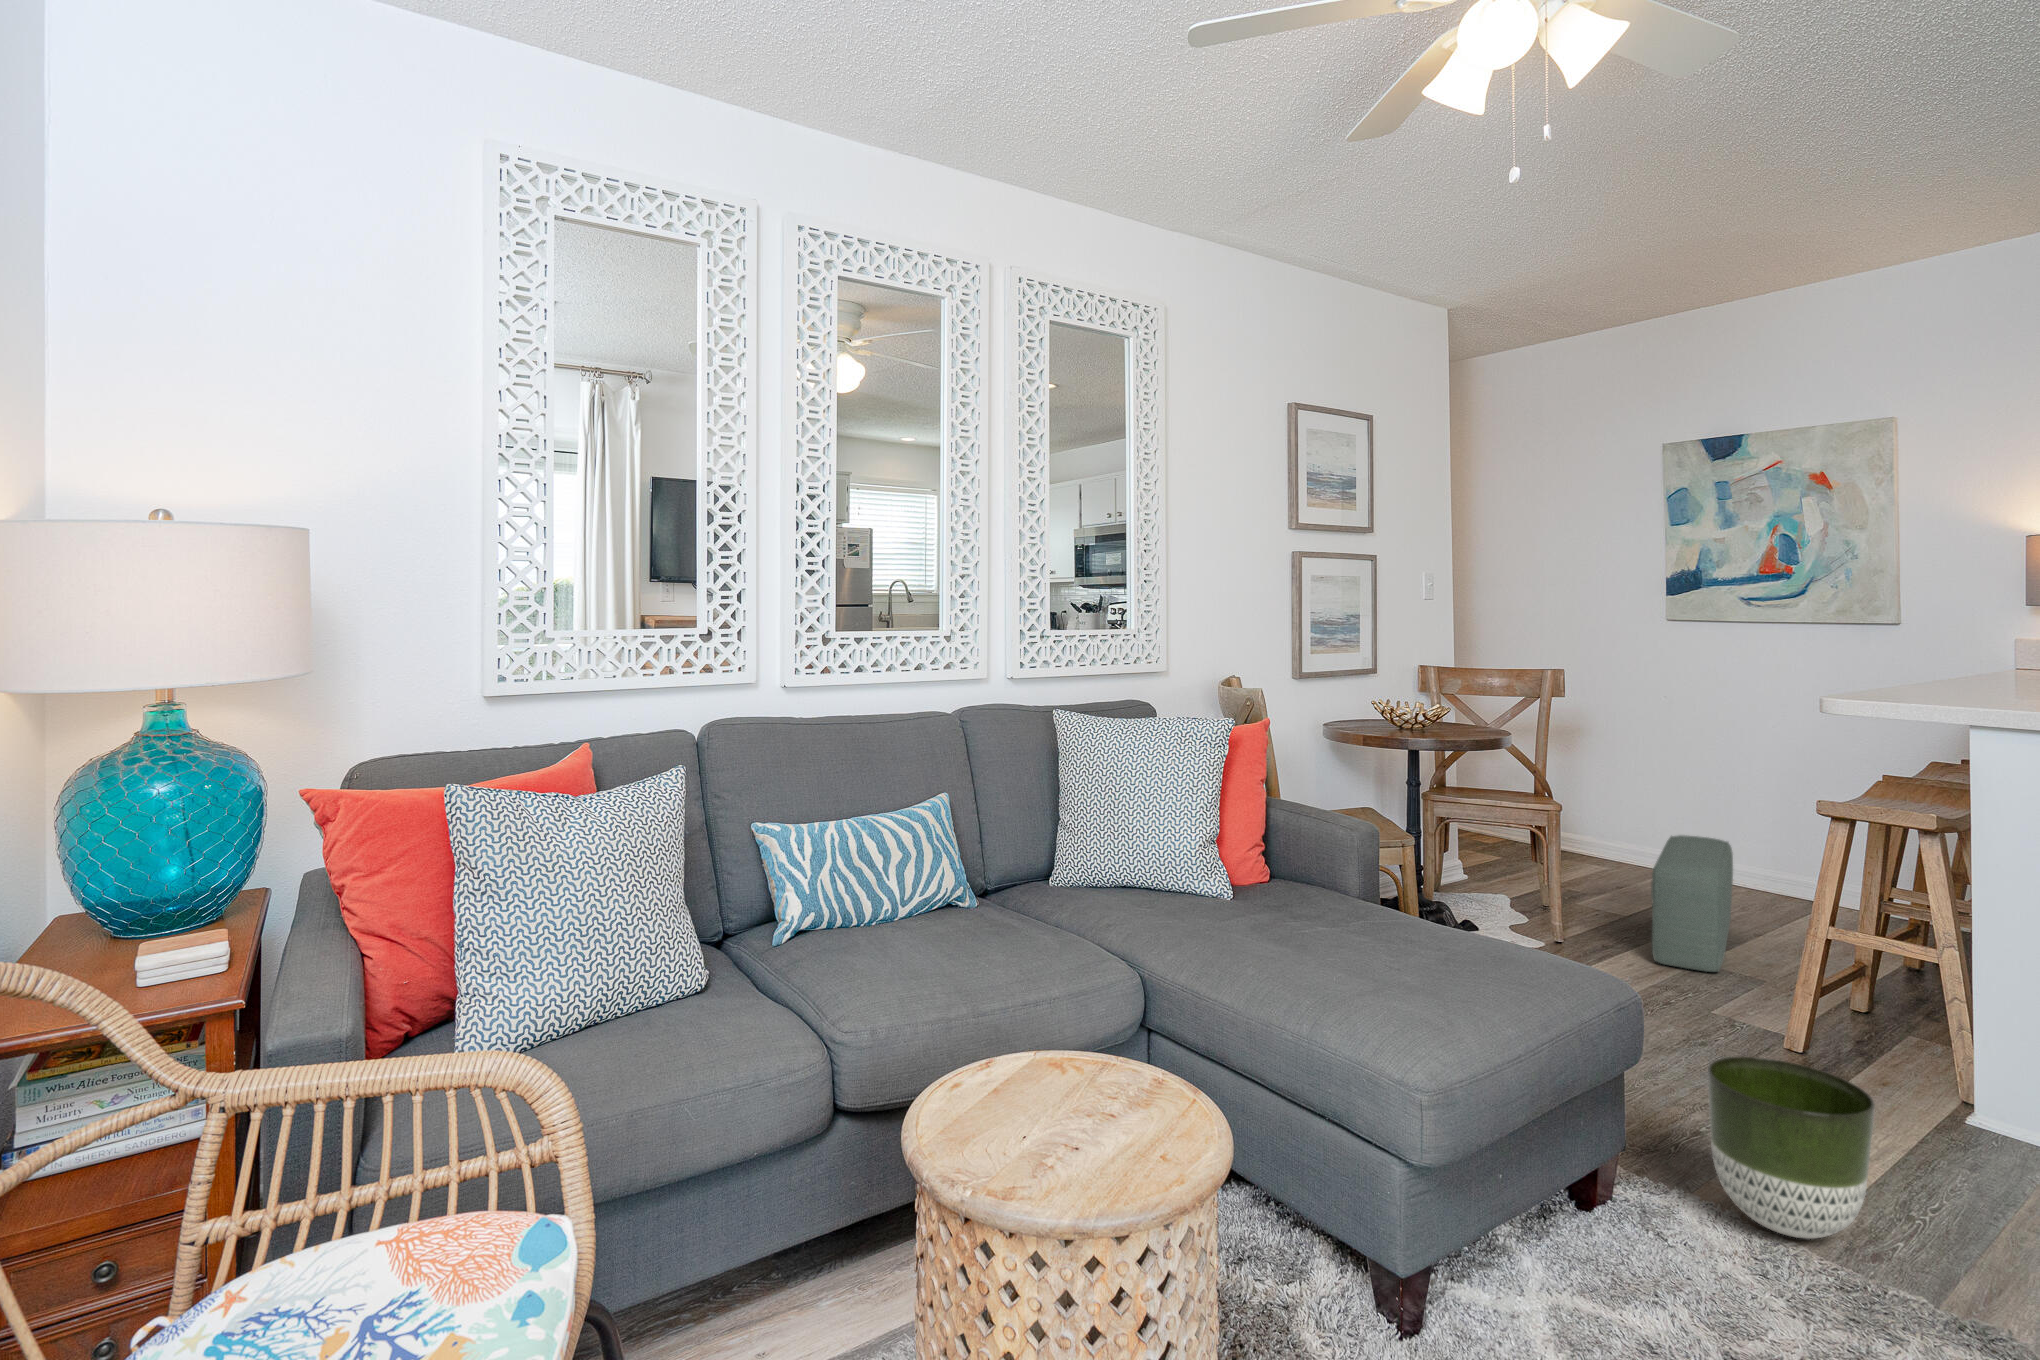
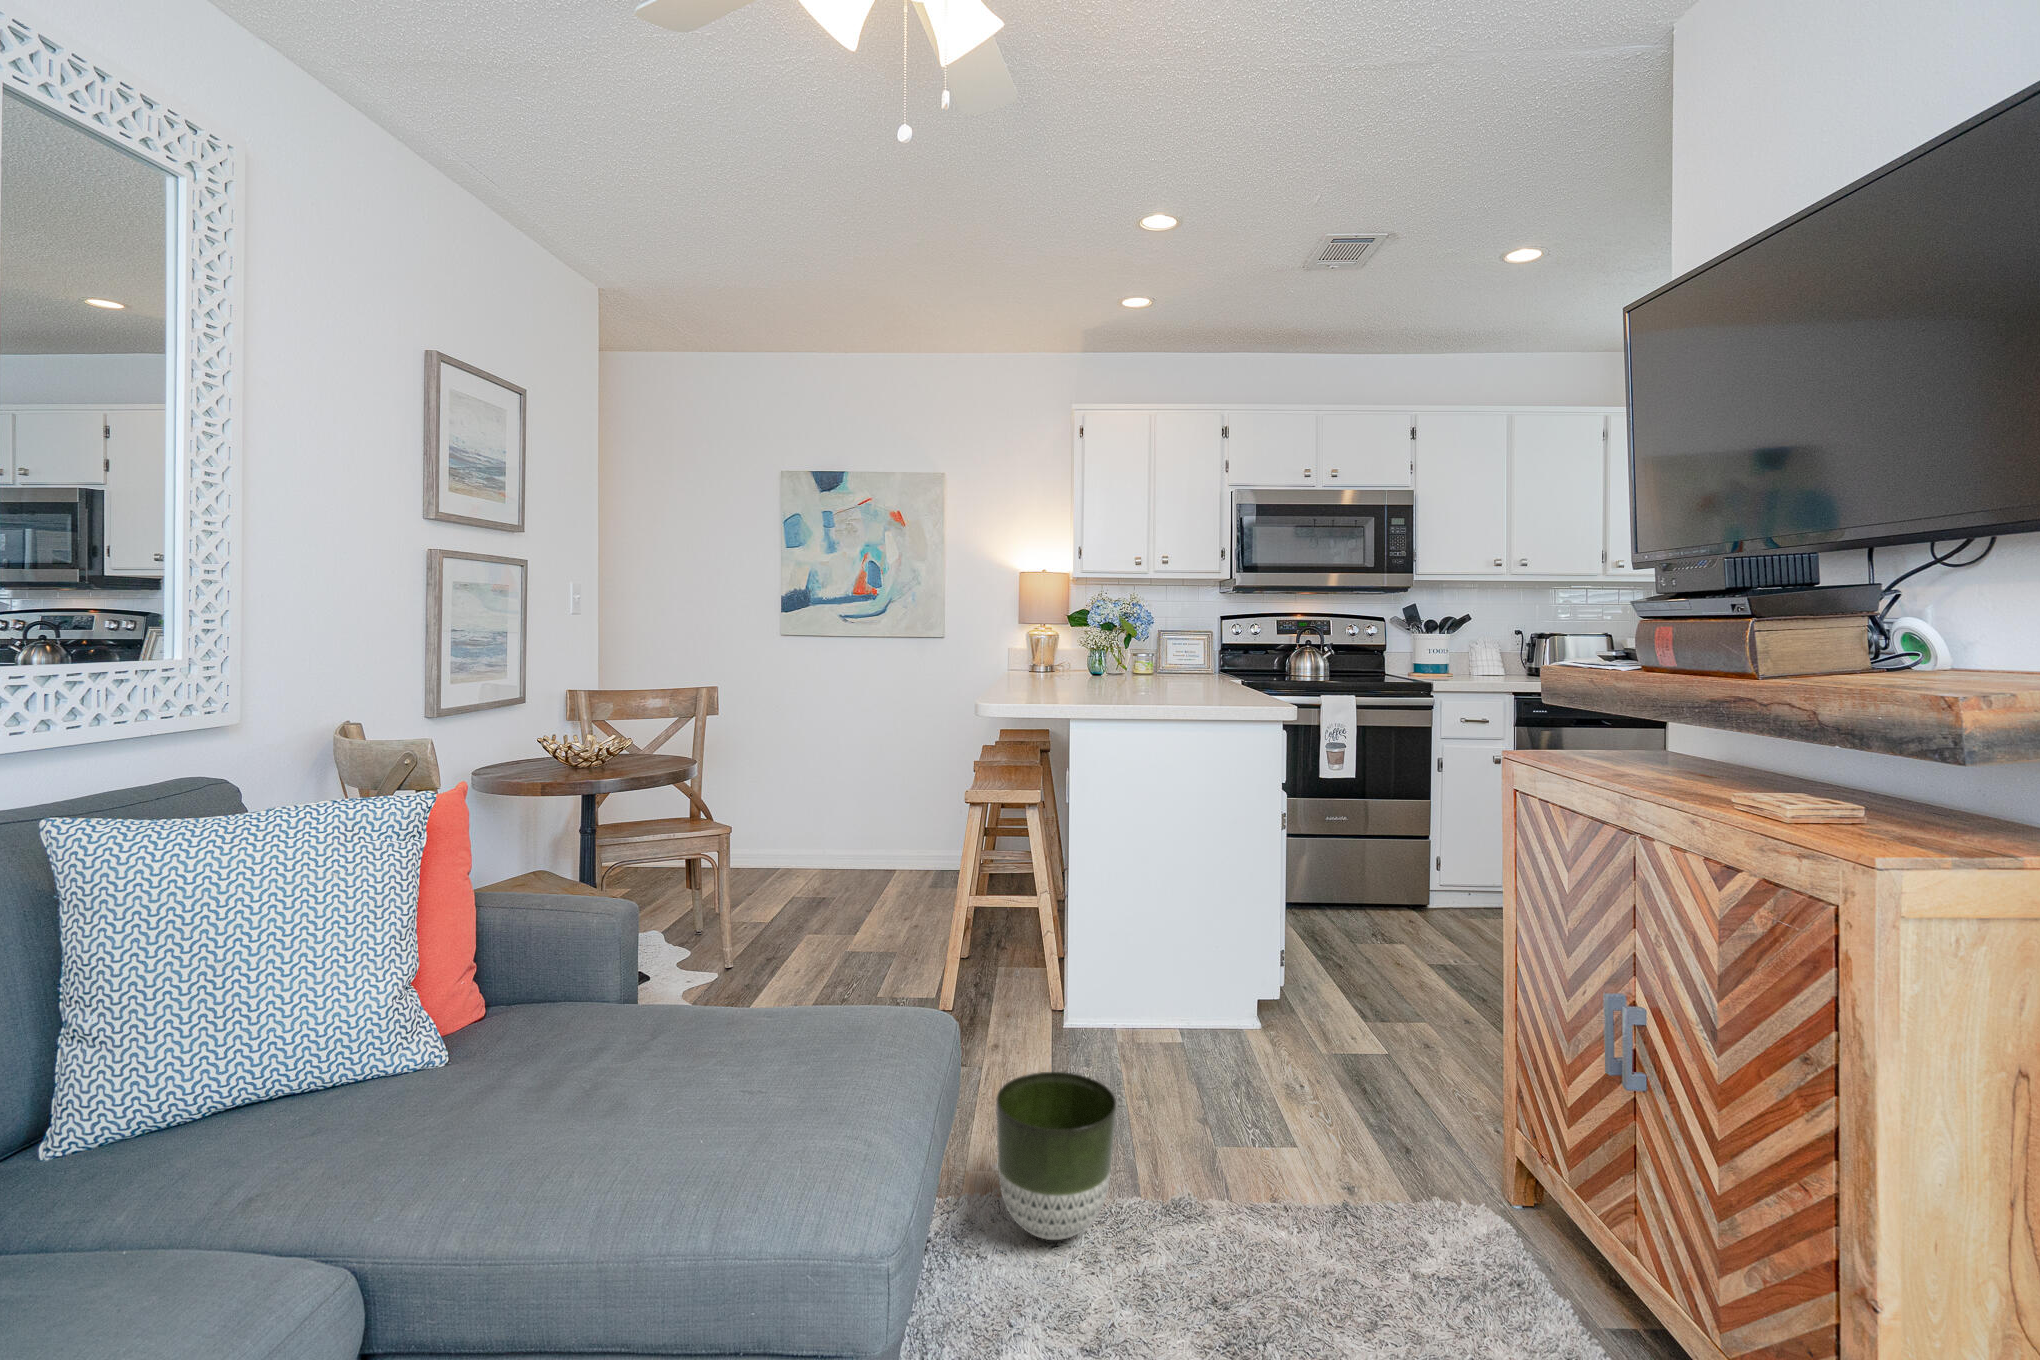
pouf: present [1651,835,1733,972] -> none [808,838,877,970]

